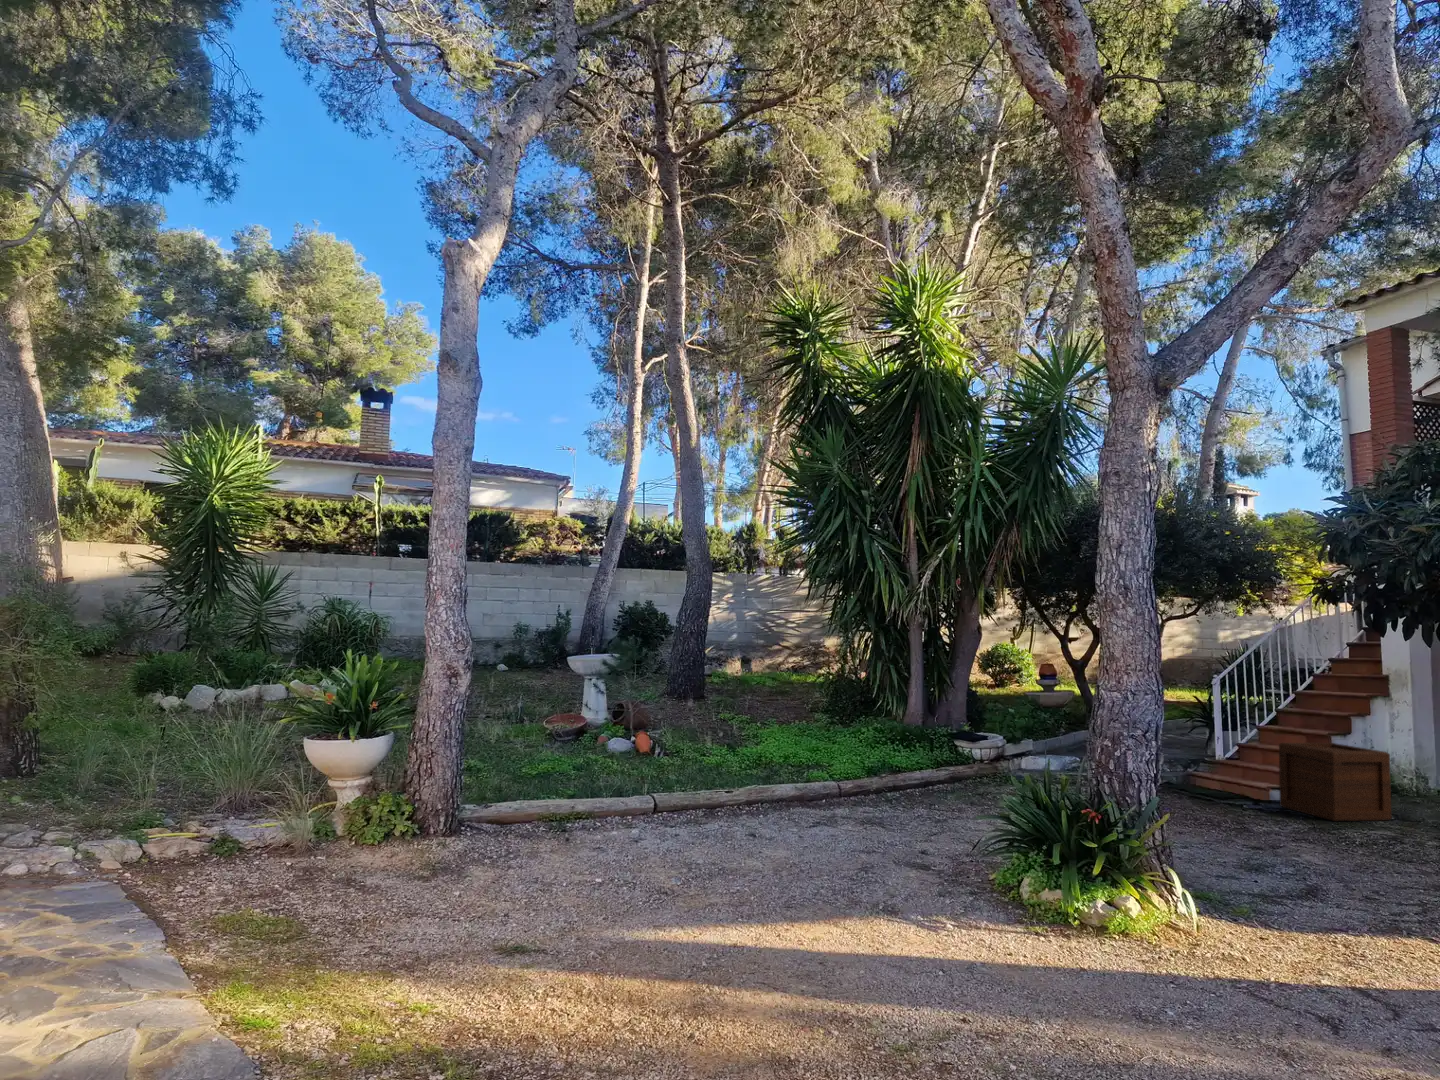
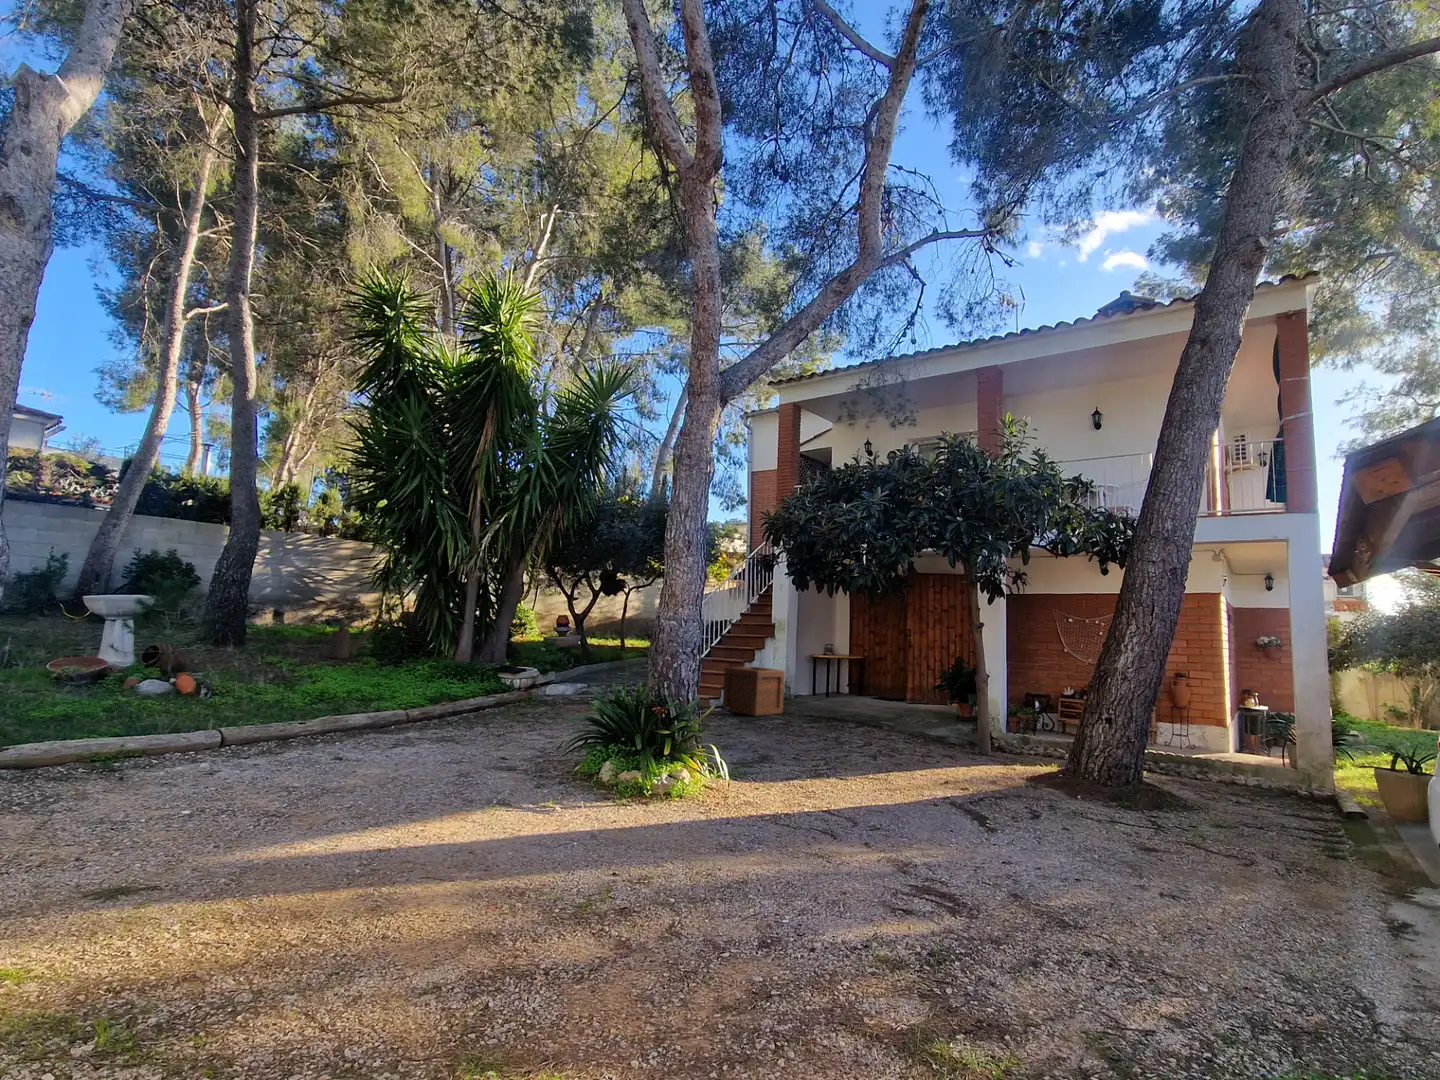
watering can: none [771,674,820,715] -> present [328,621,374,659]

